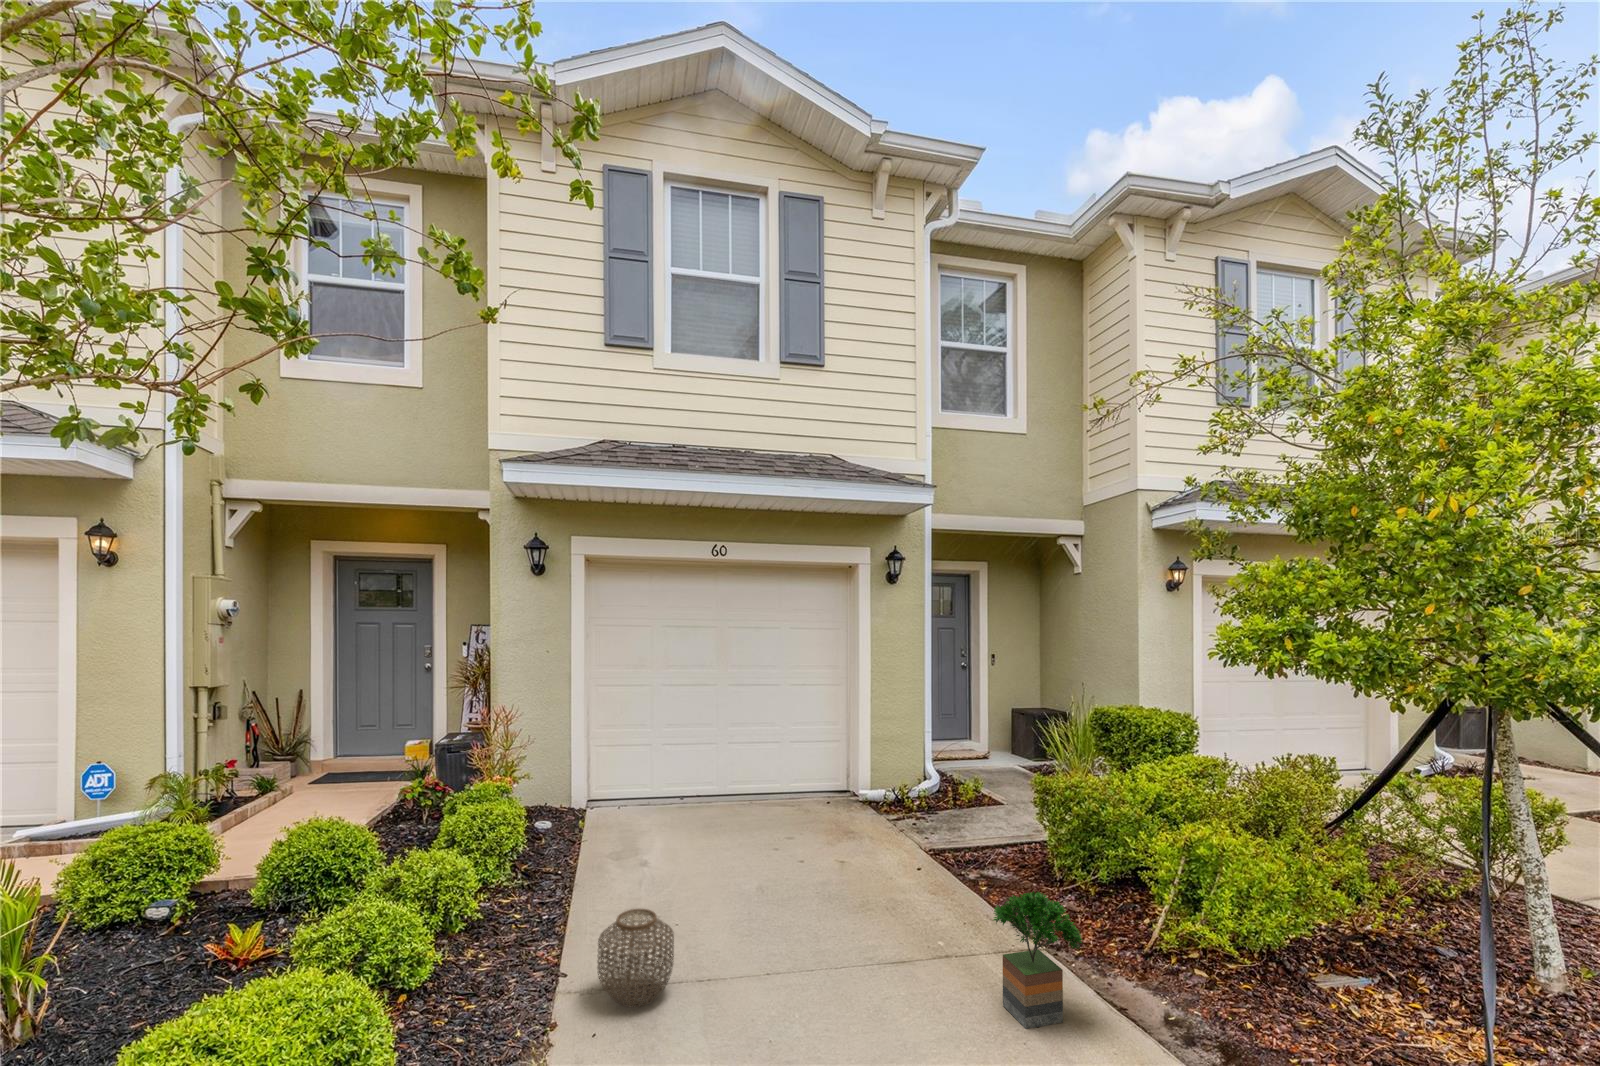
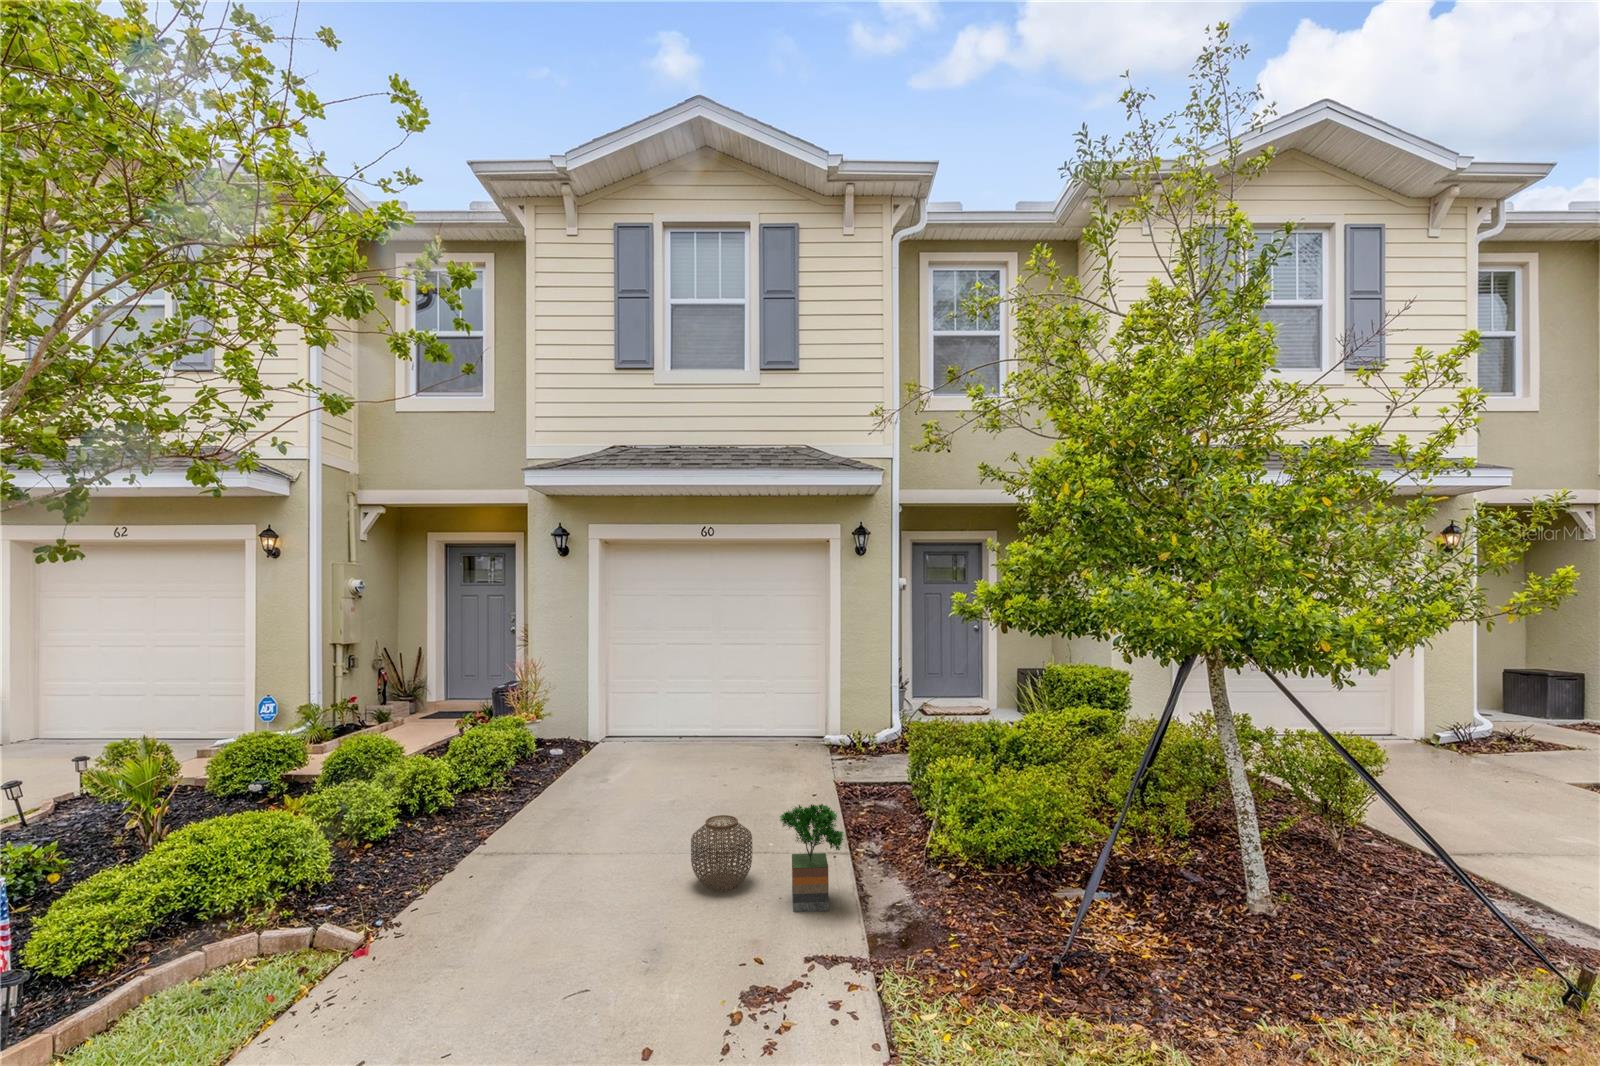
woven basket: present [597,909,674,1007] -> present [691,815,752,892]

